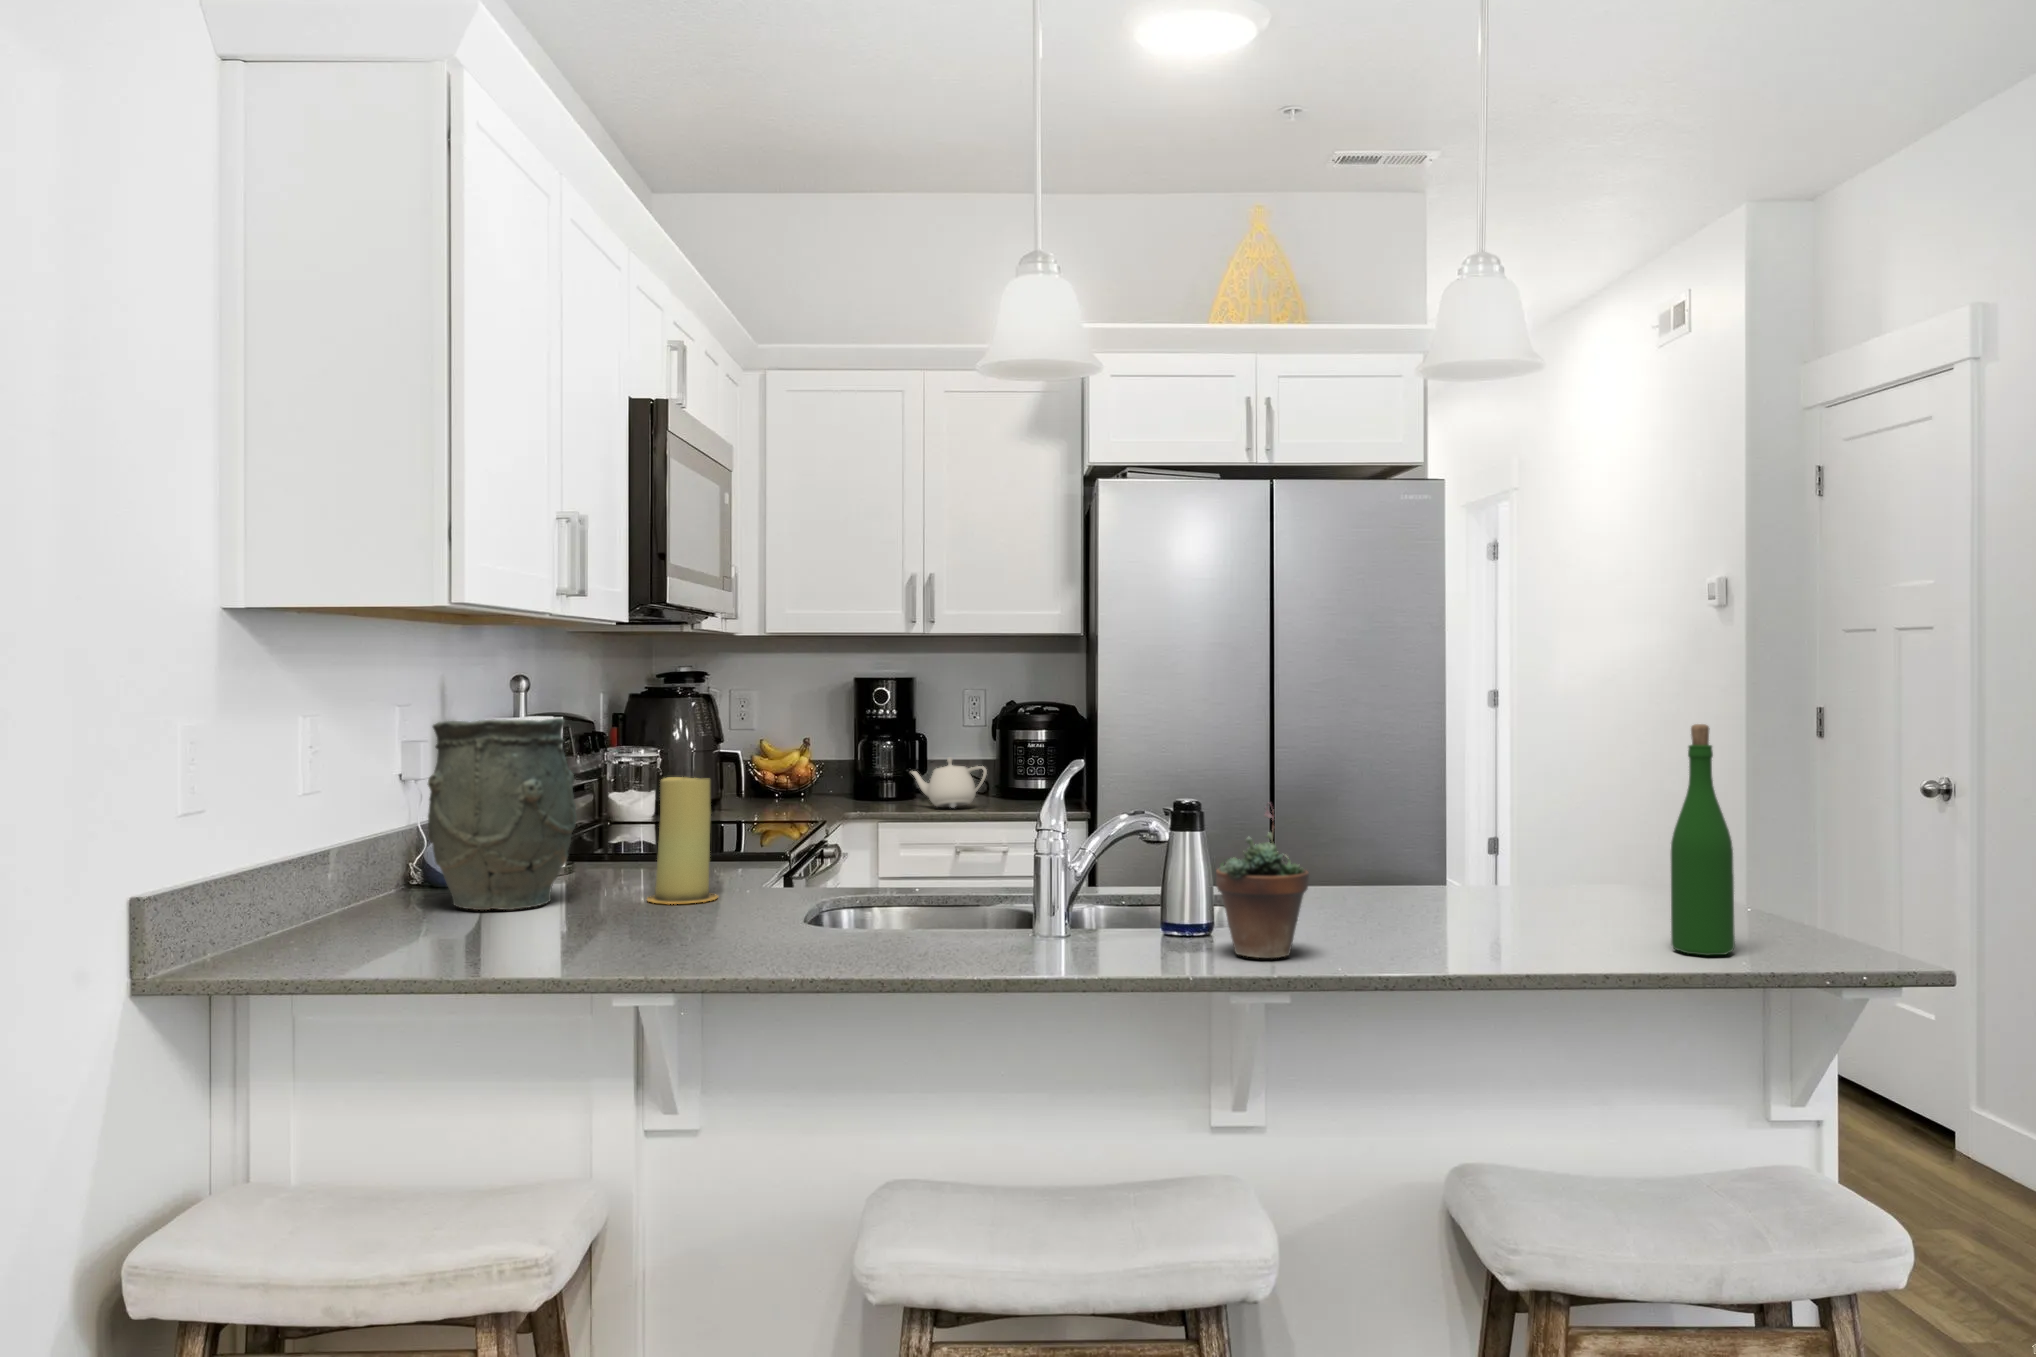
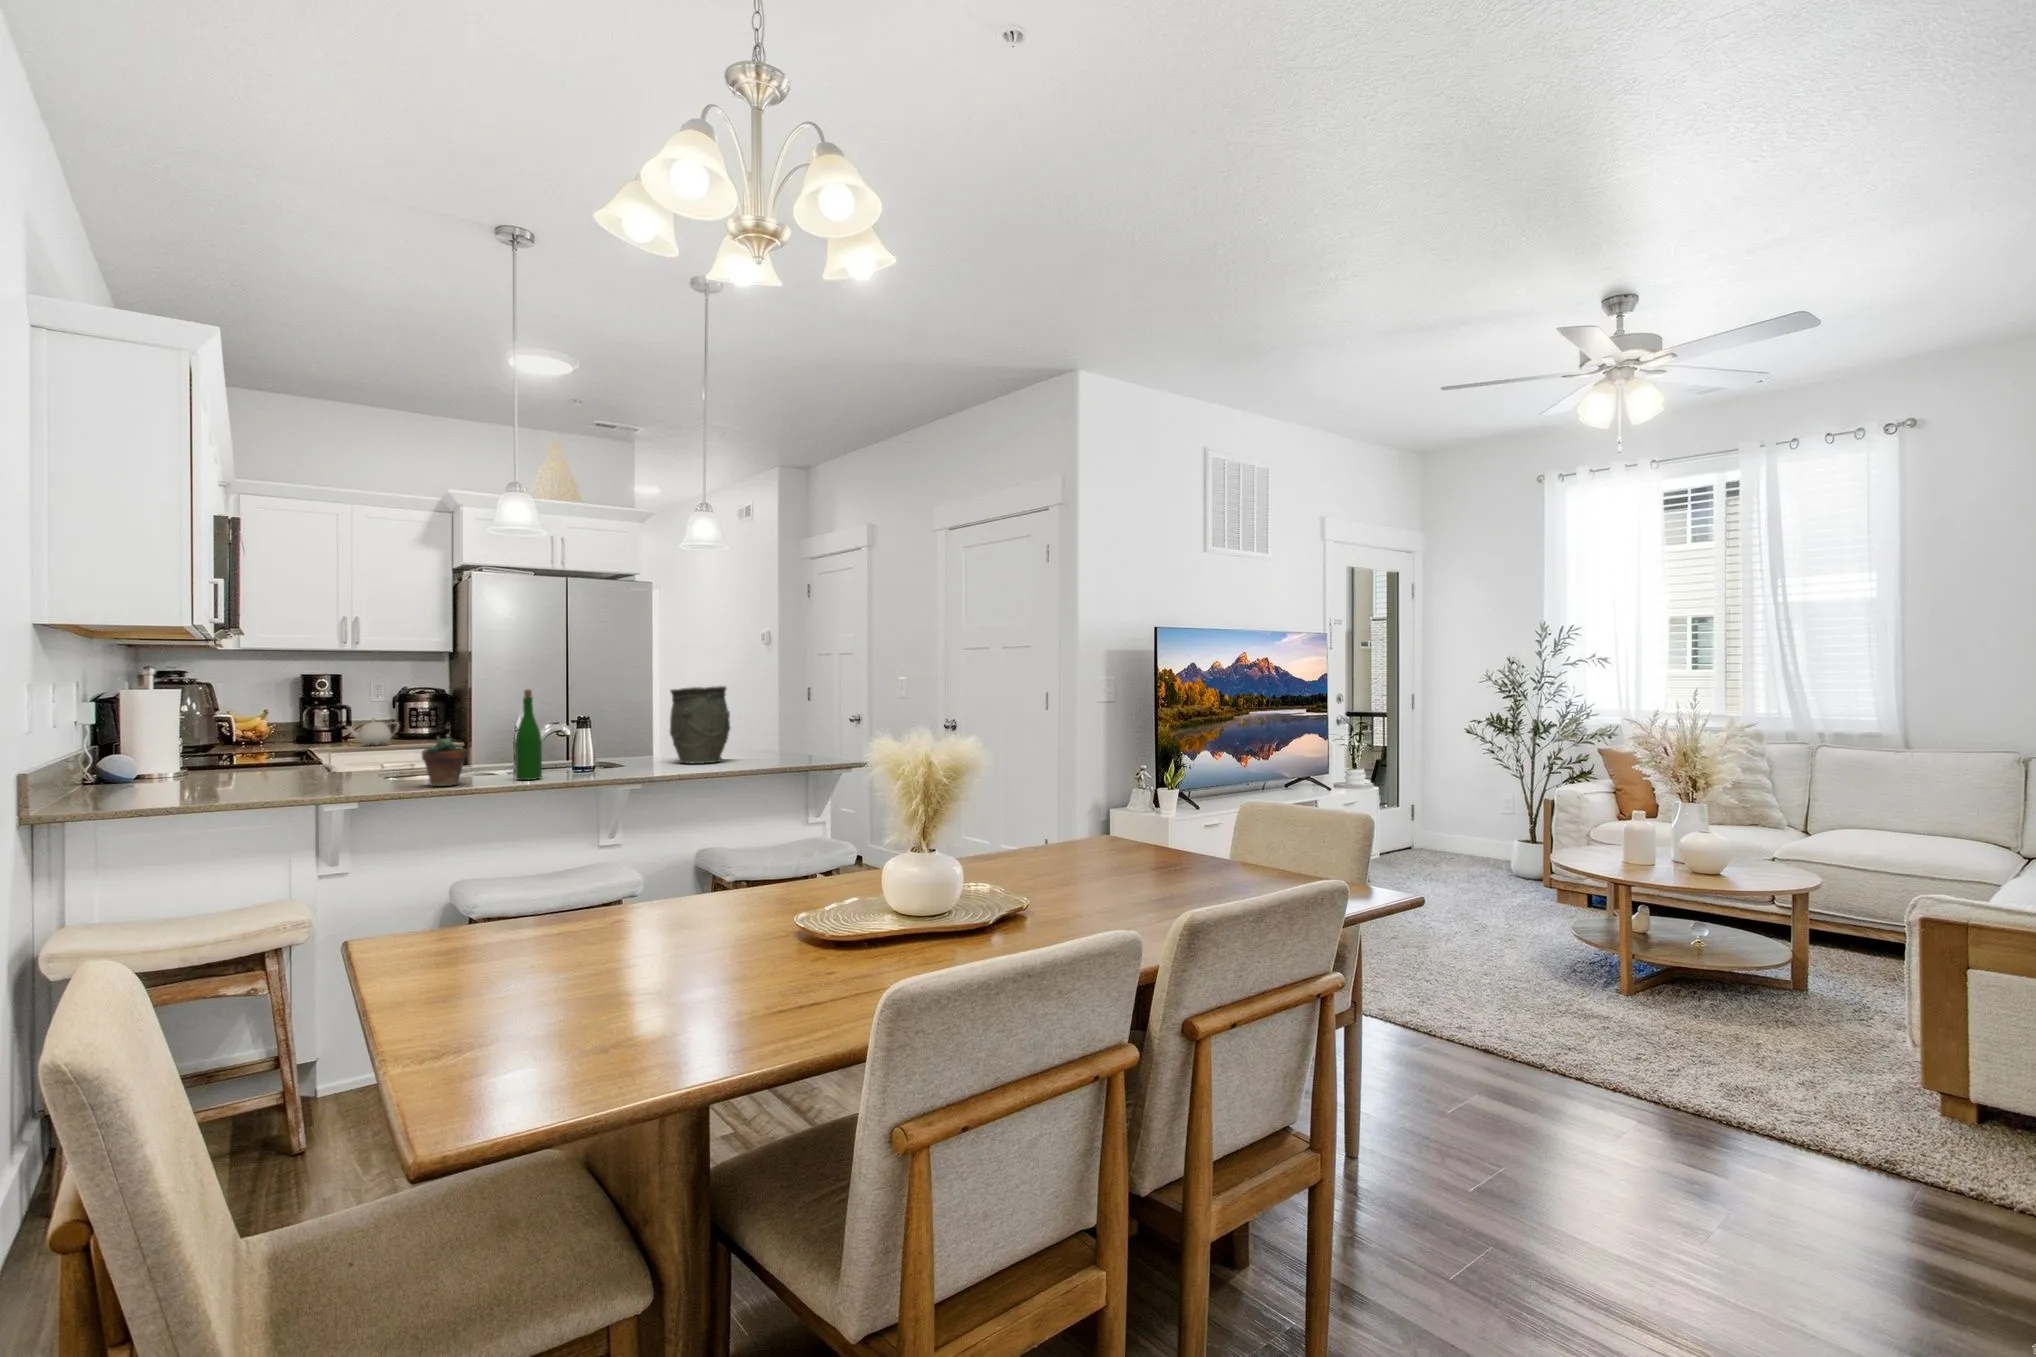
vase: present [428,718,577,910] -> present [670,686,730,764]
wine bottle: present [1671,724,1735,955] -> present [515,689,542,780]
candle: present [647,777,718,904] -> none [271,720,316,782]
succulent plant: present [1216,803,1309,958] -> present [422,725,467,786]

